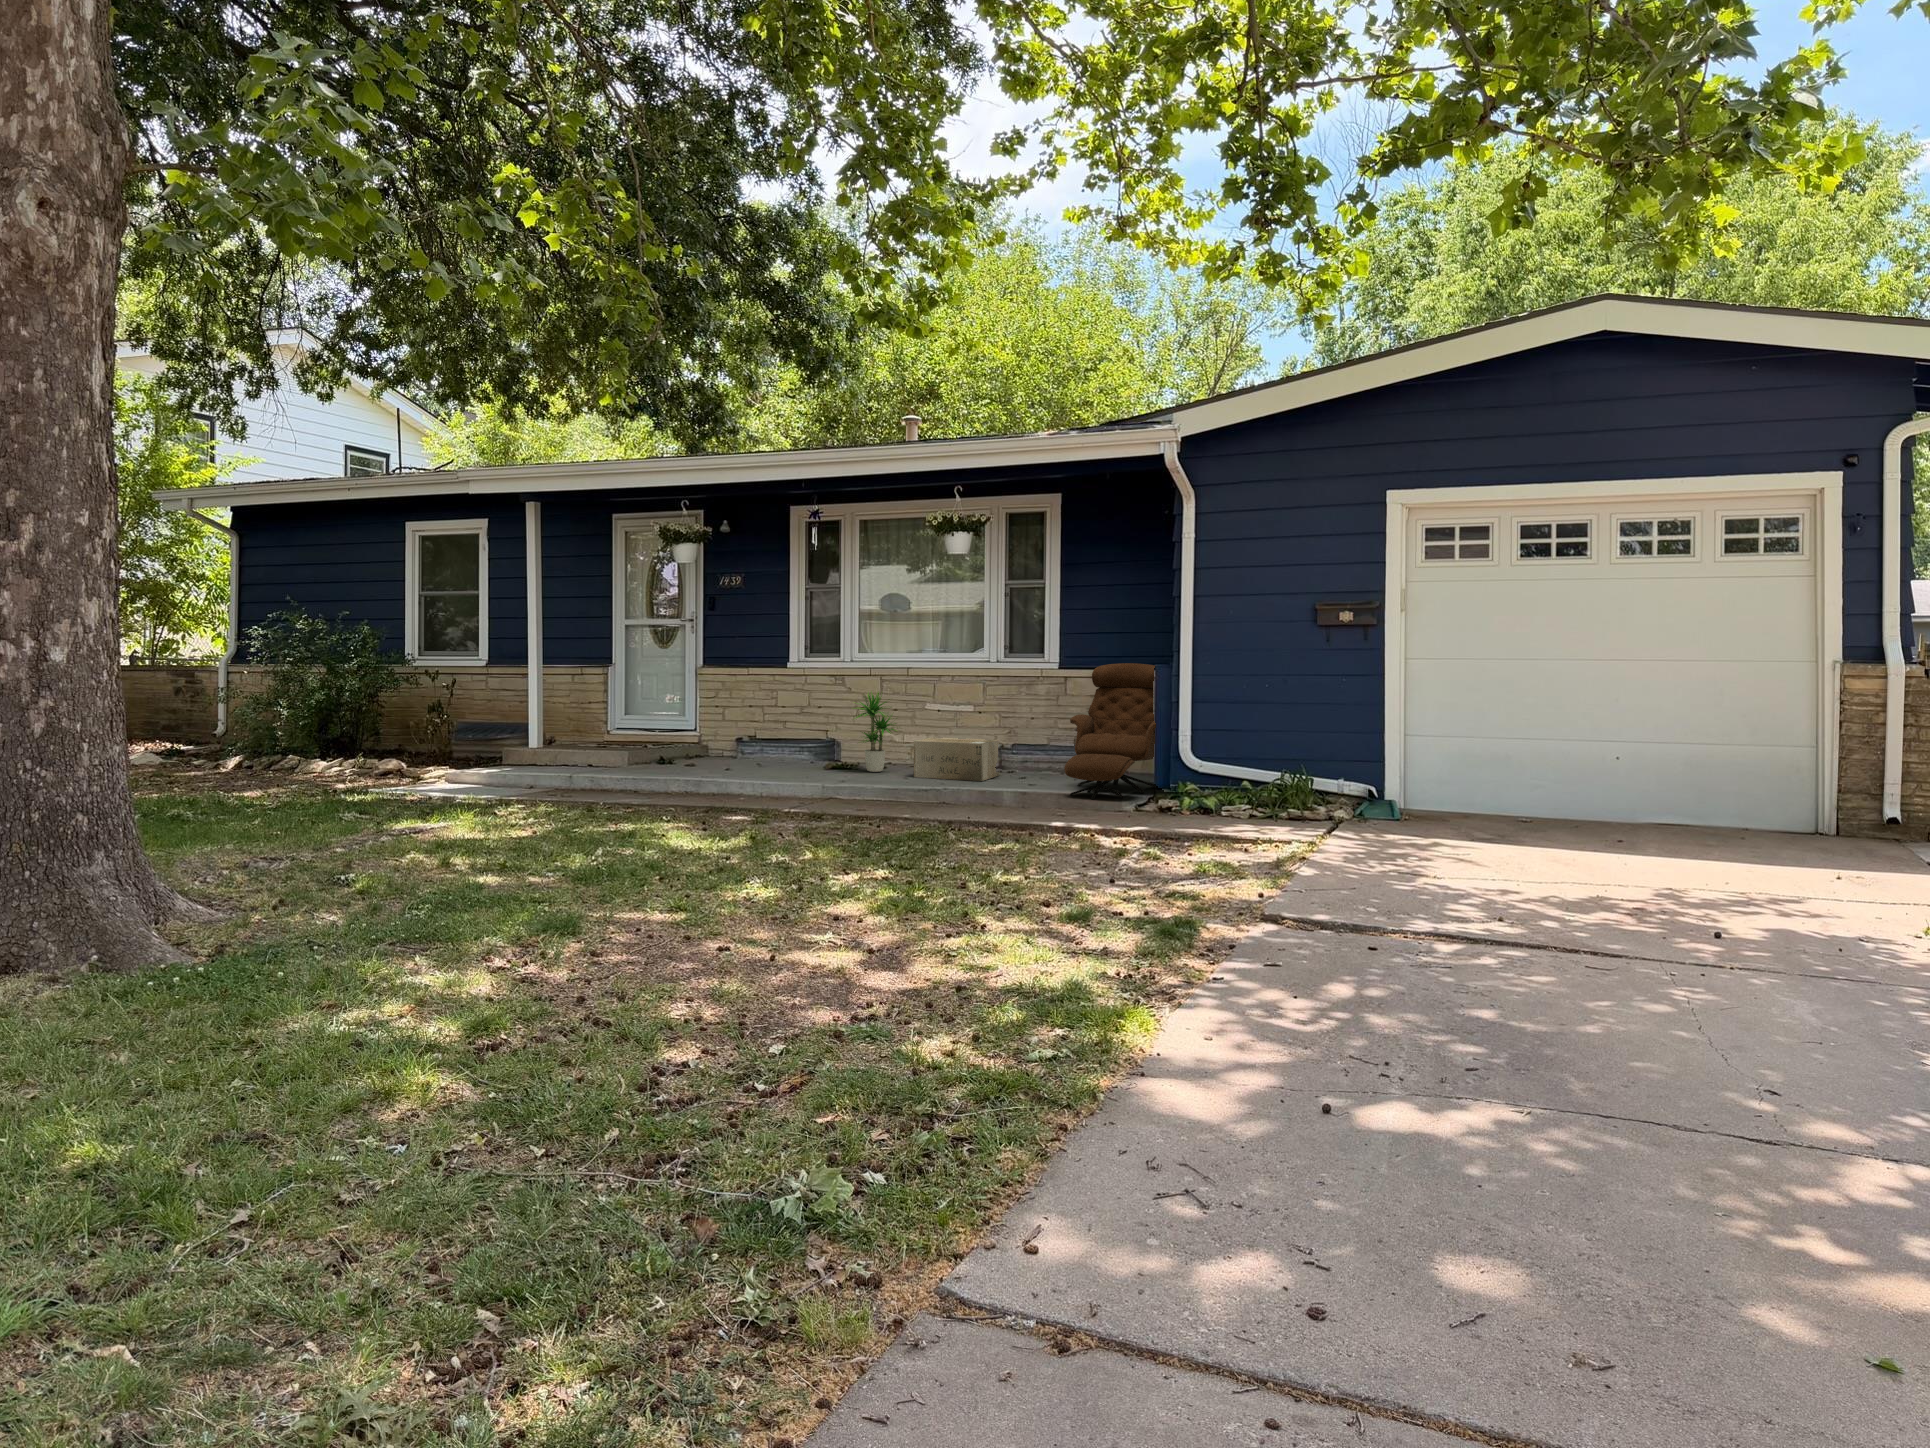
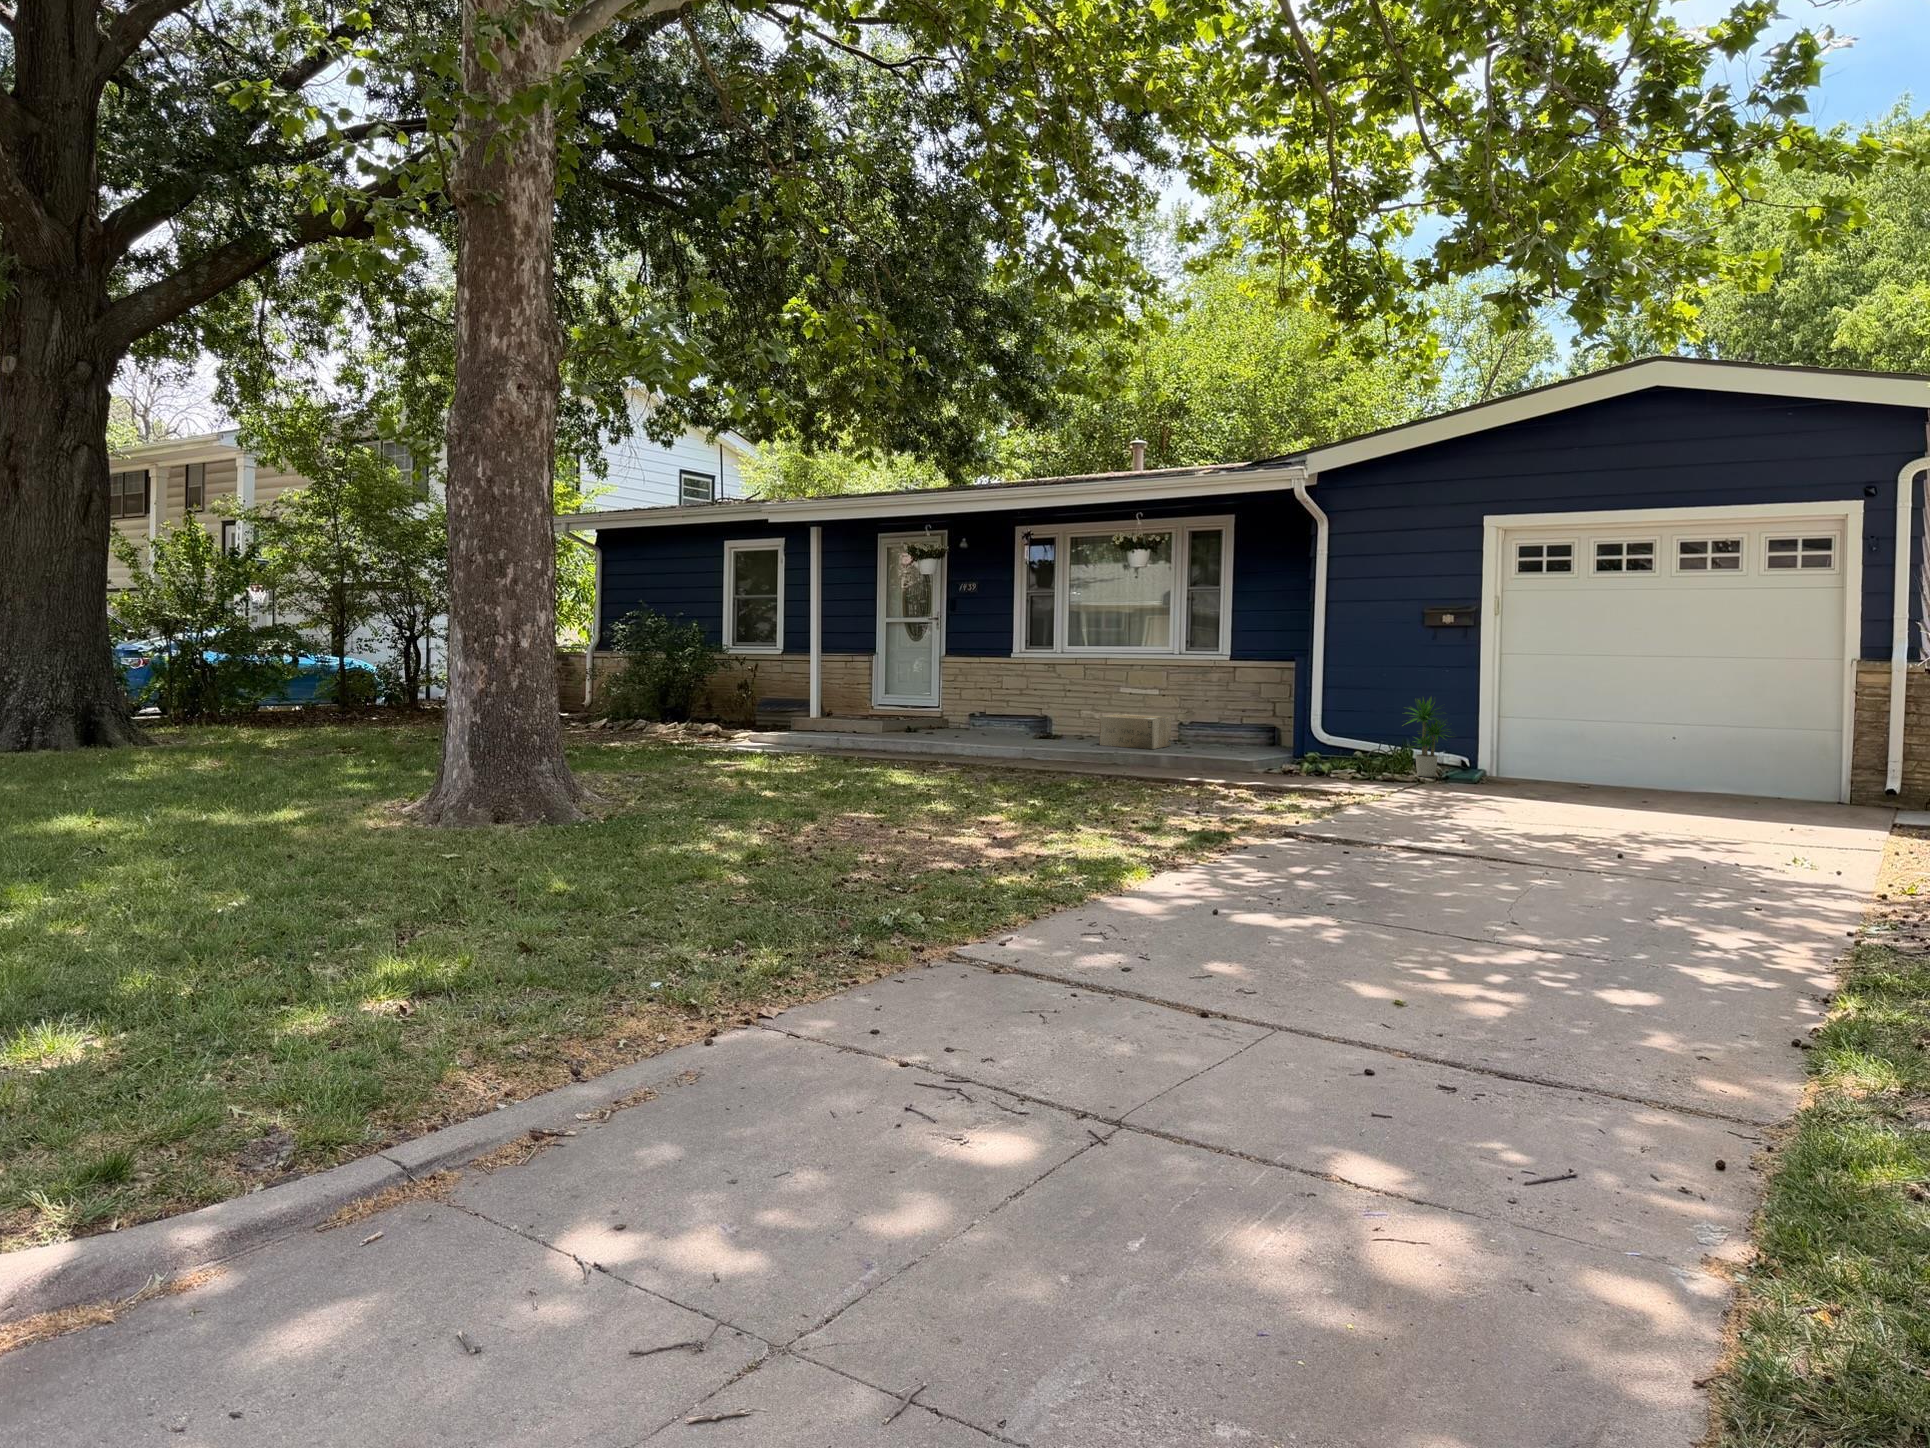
lounge chair: present [1064,663,1156,799] -> none [1210,656,1308,764]
potted plant: present [855,692,897,772] -> present [1407,698,1449,777]

